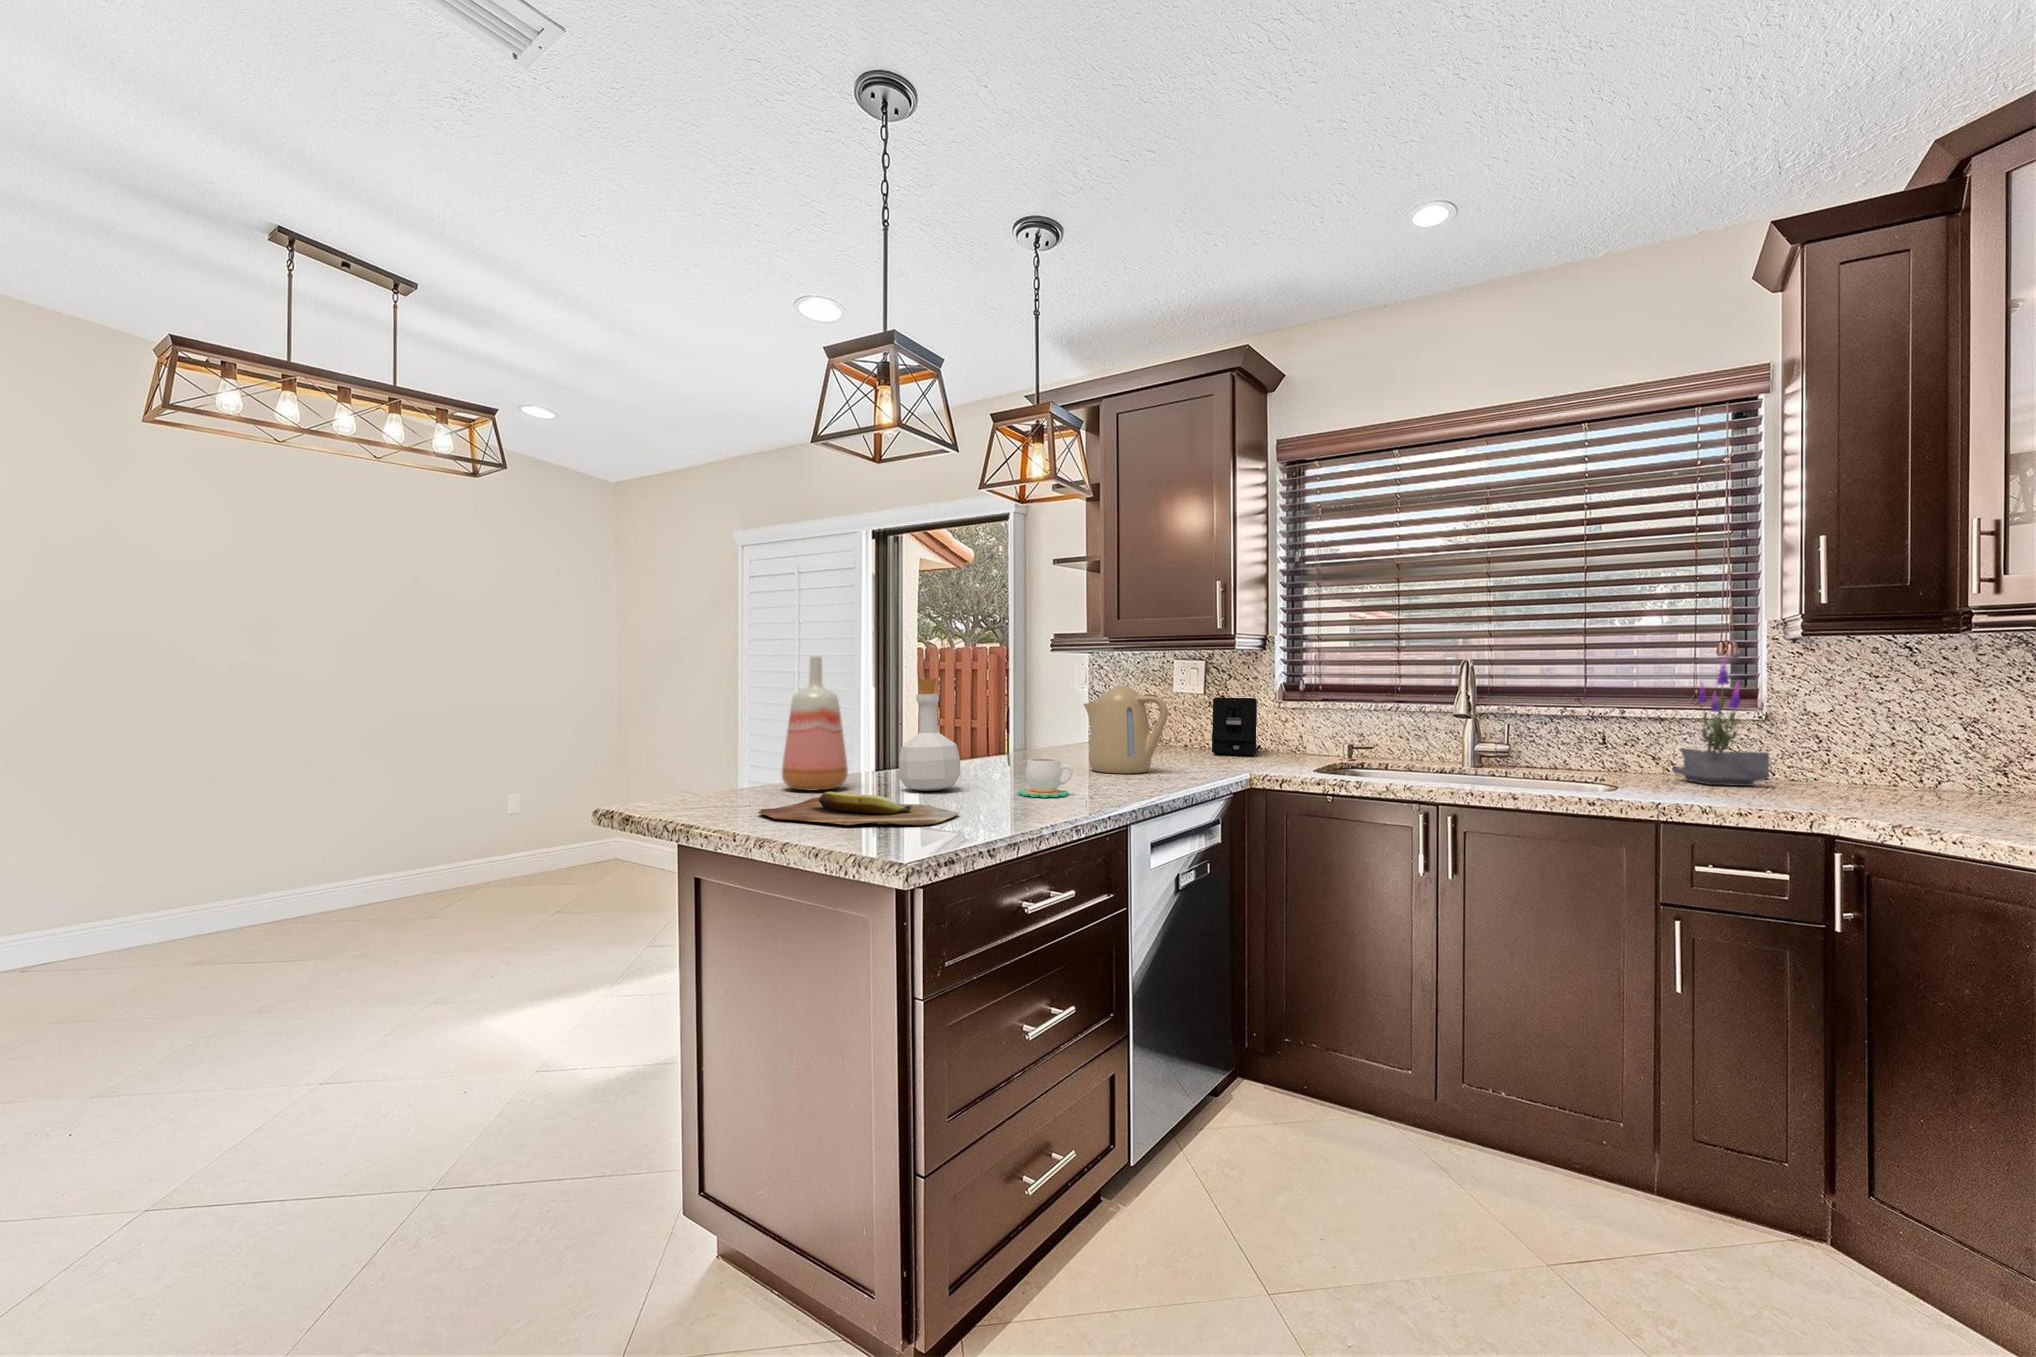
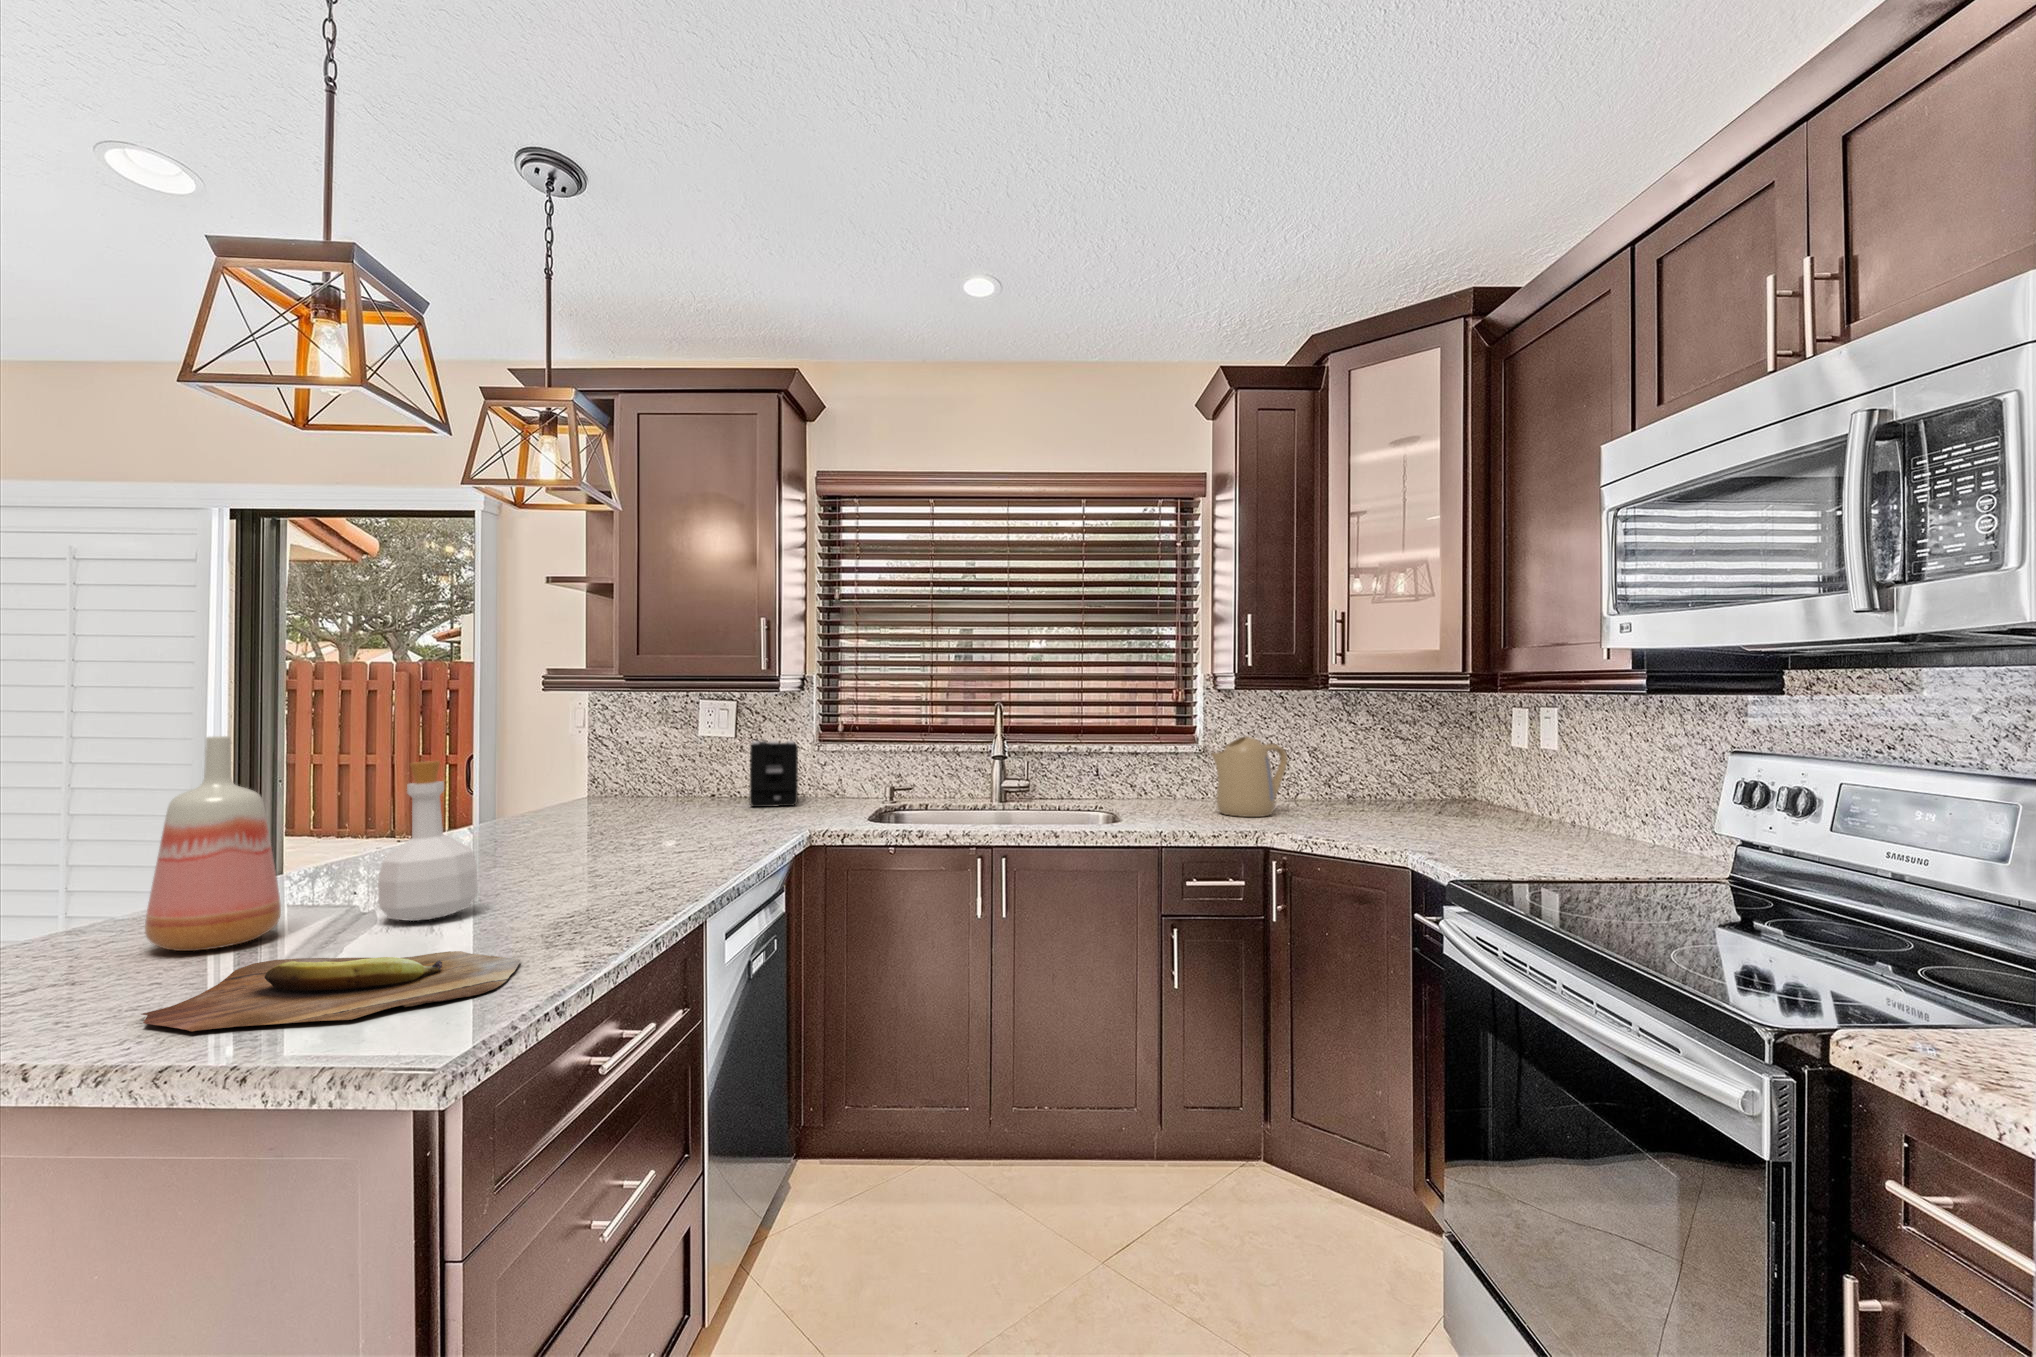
potted plant: present [1672,657,1769,786] -> none [1146,700,1209,807]
kettle: present [1083,686,1168,774] -> present [1212,736,1288,817]
mug: present [1018,758,1073,798] -> none [571,855,646,909]

